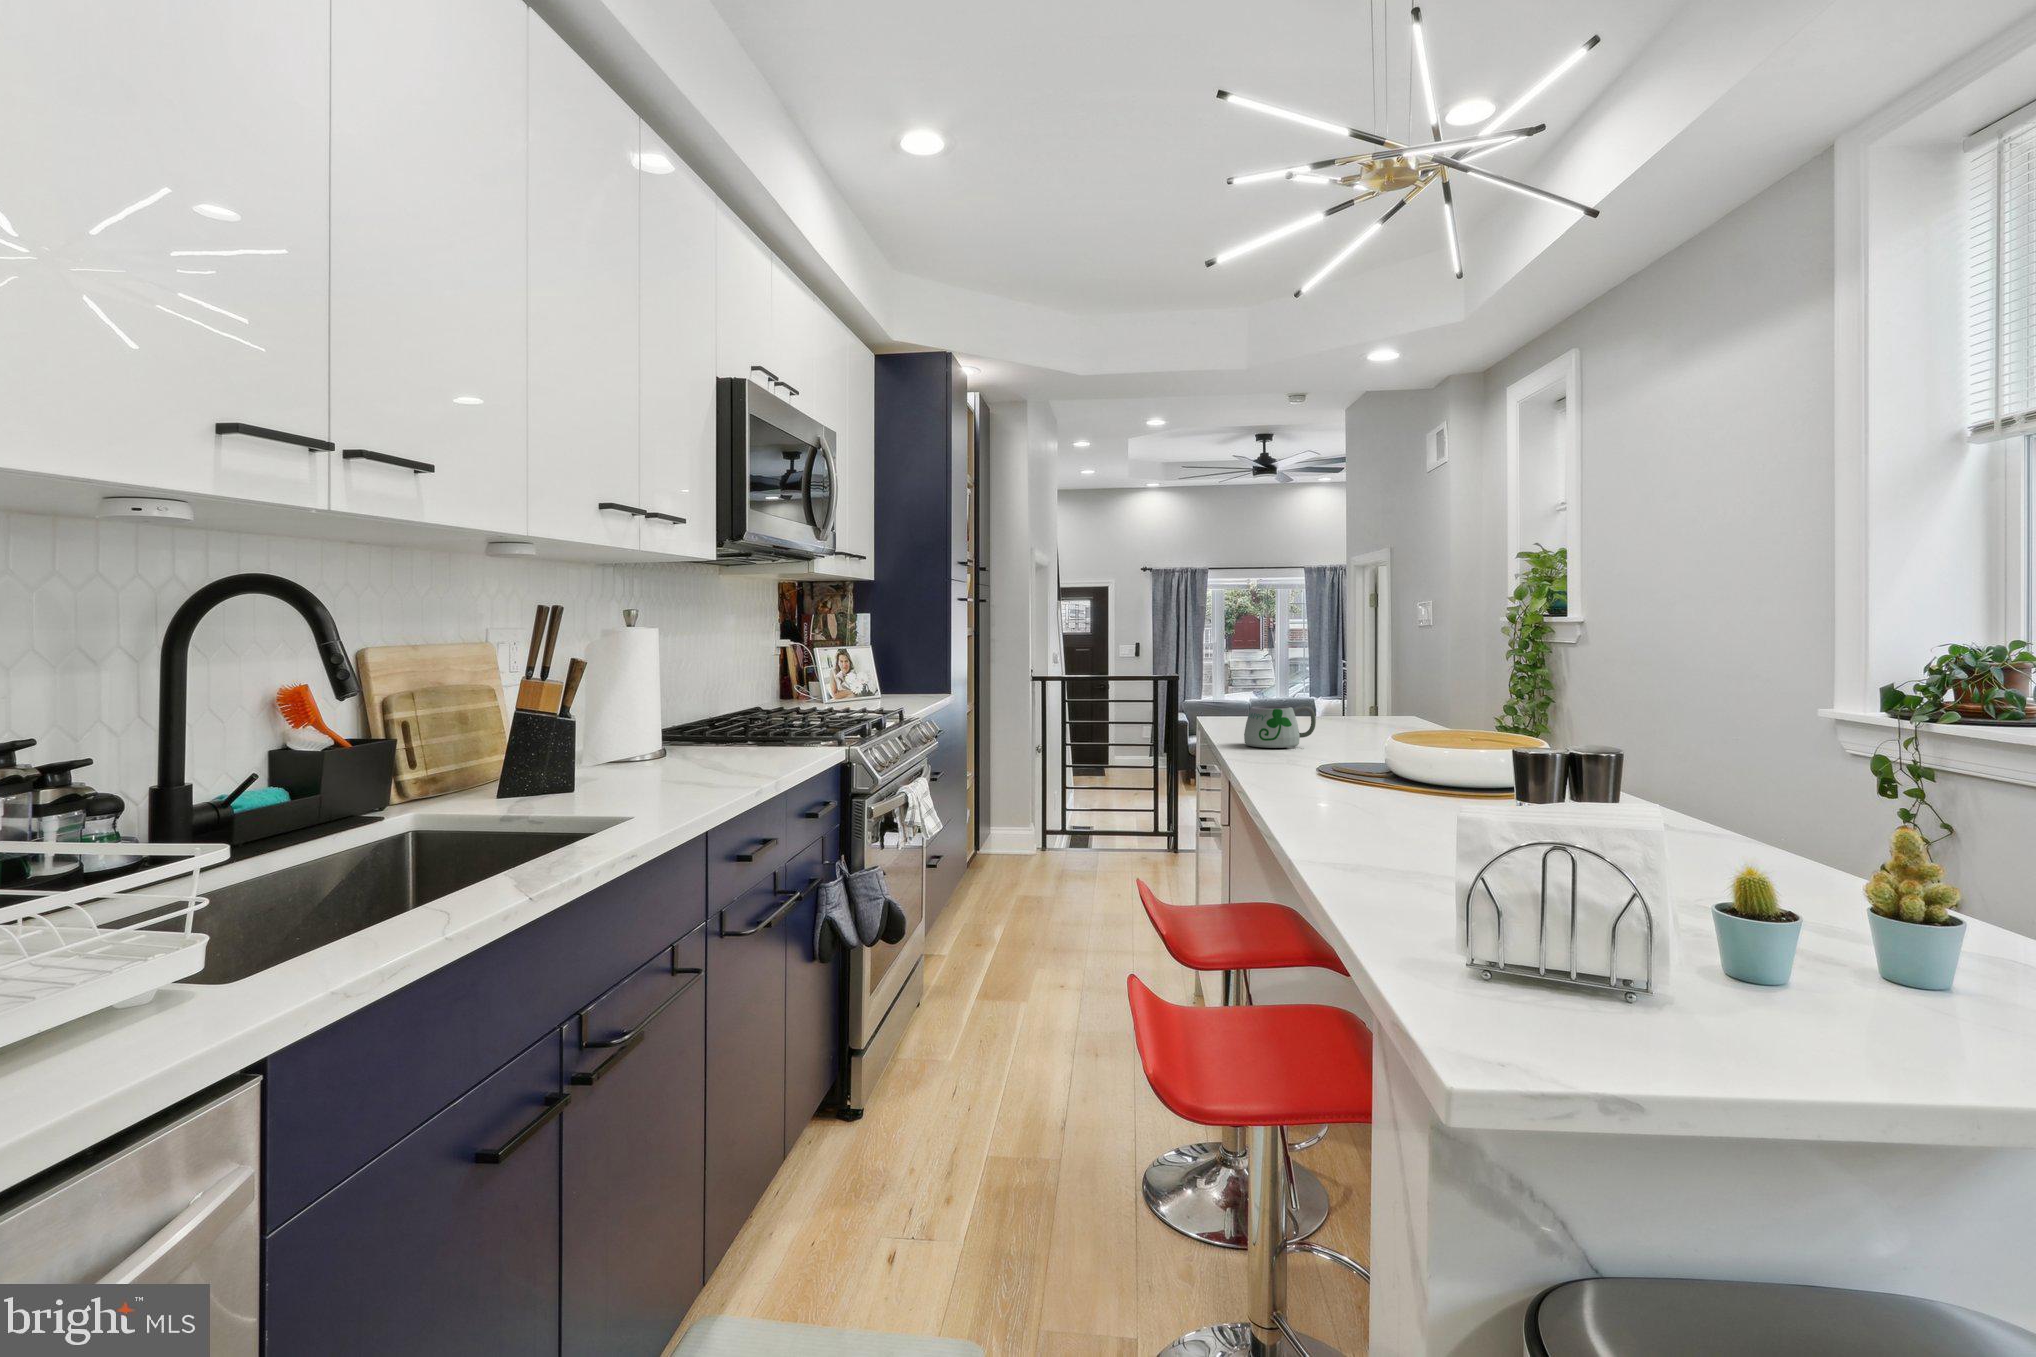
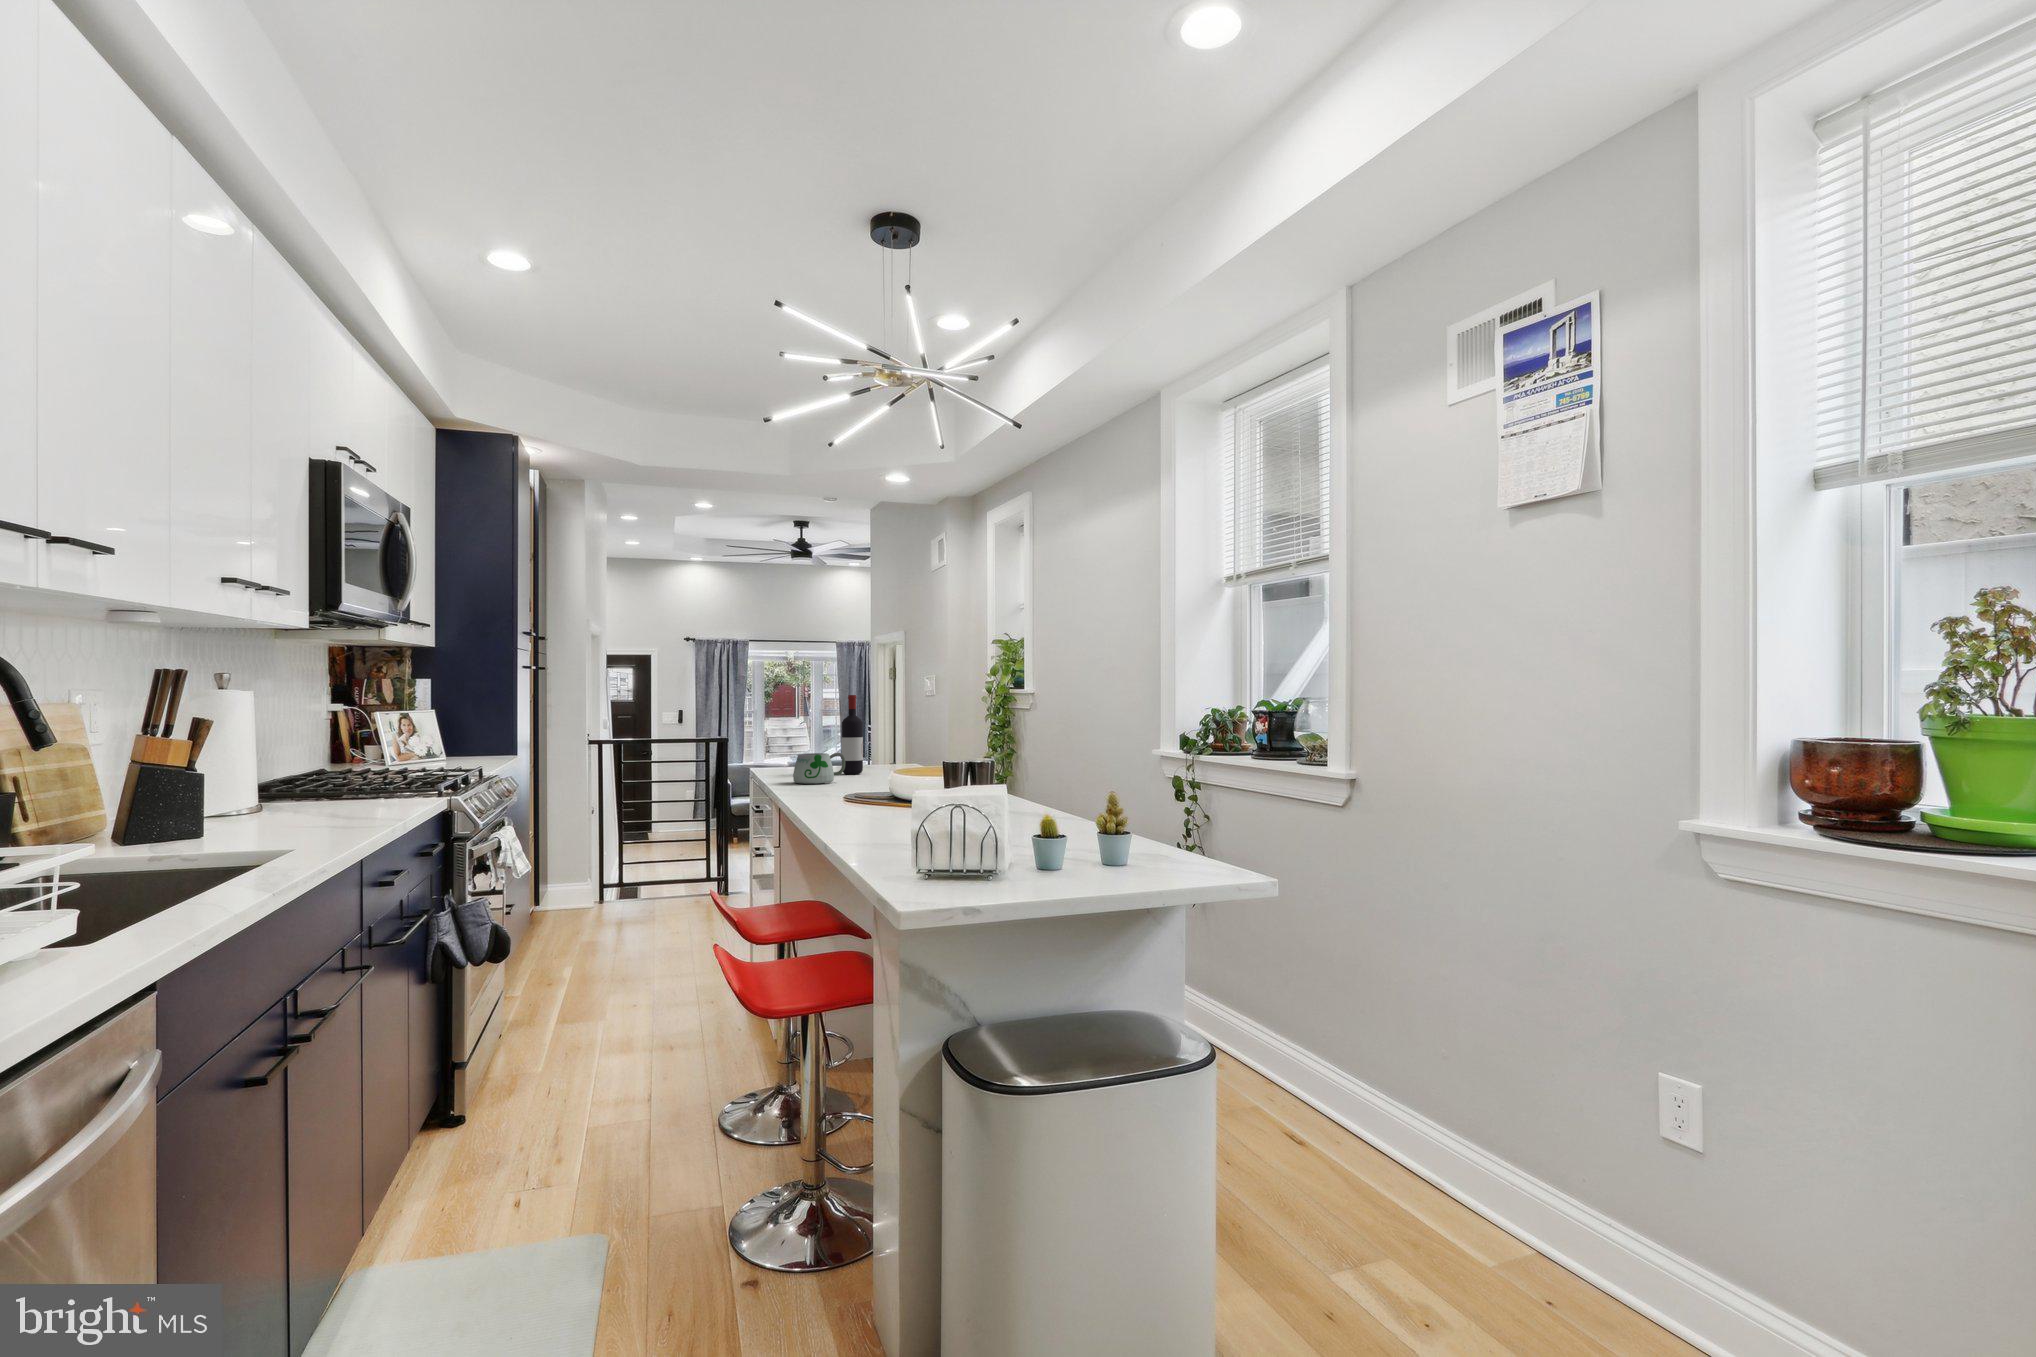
wine bottle: none [1311,627,1340,733] -> present [842,695,863,774]

